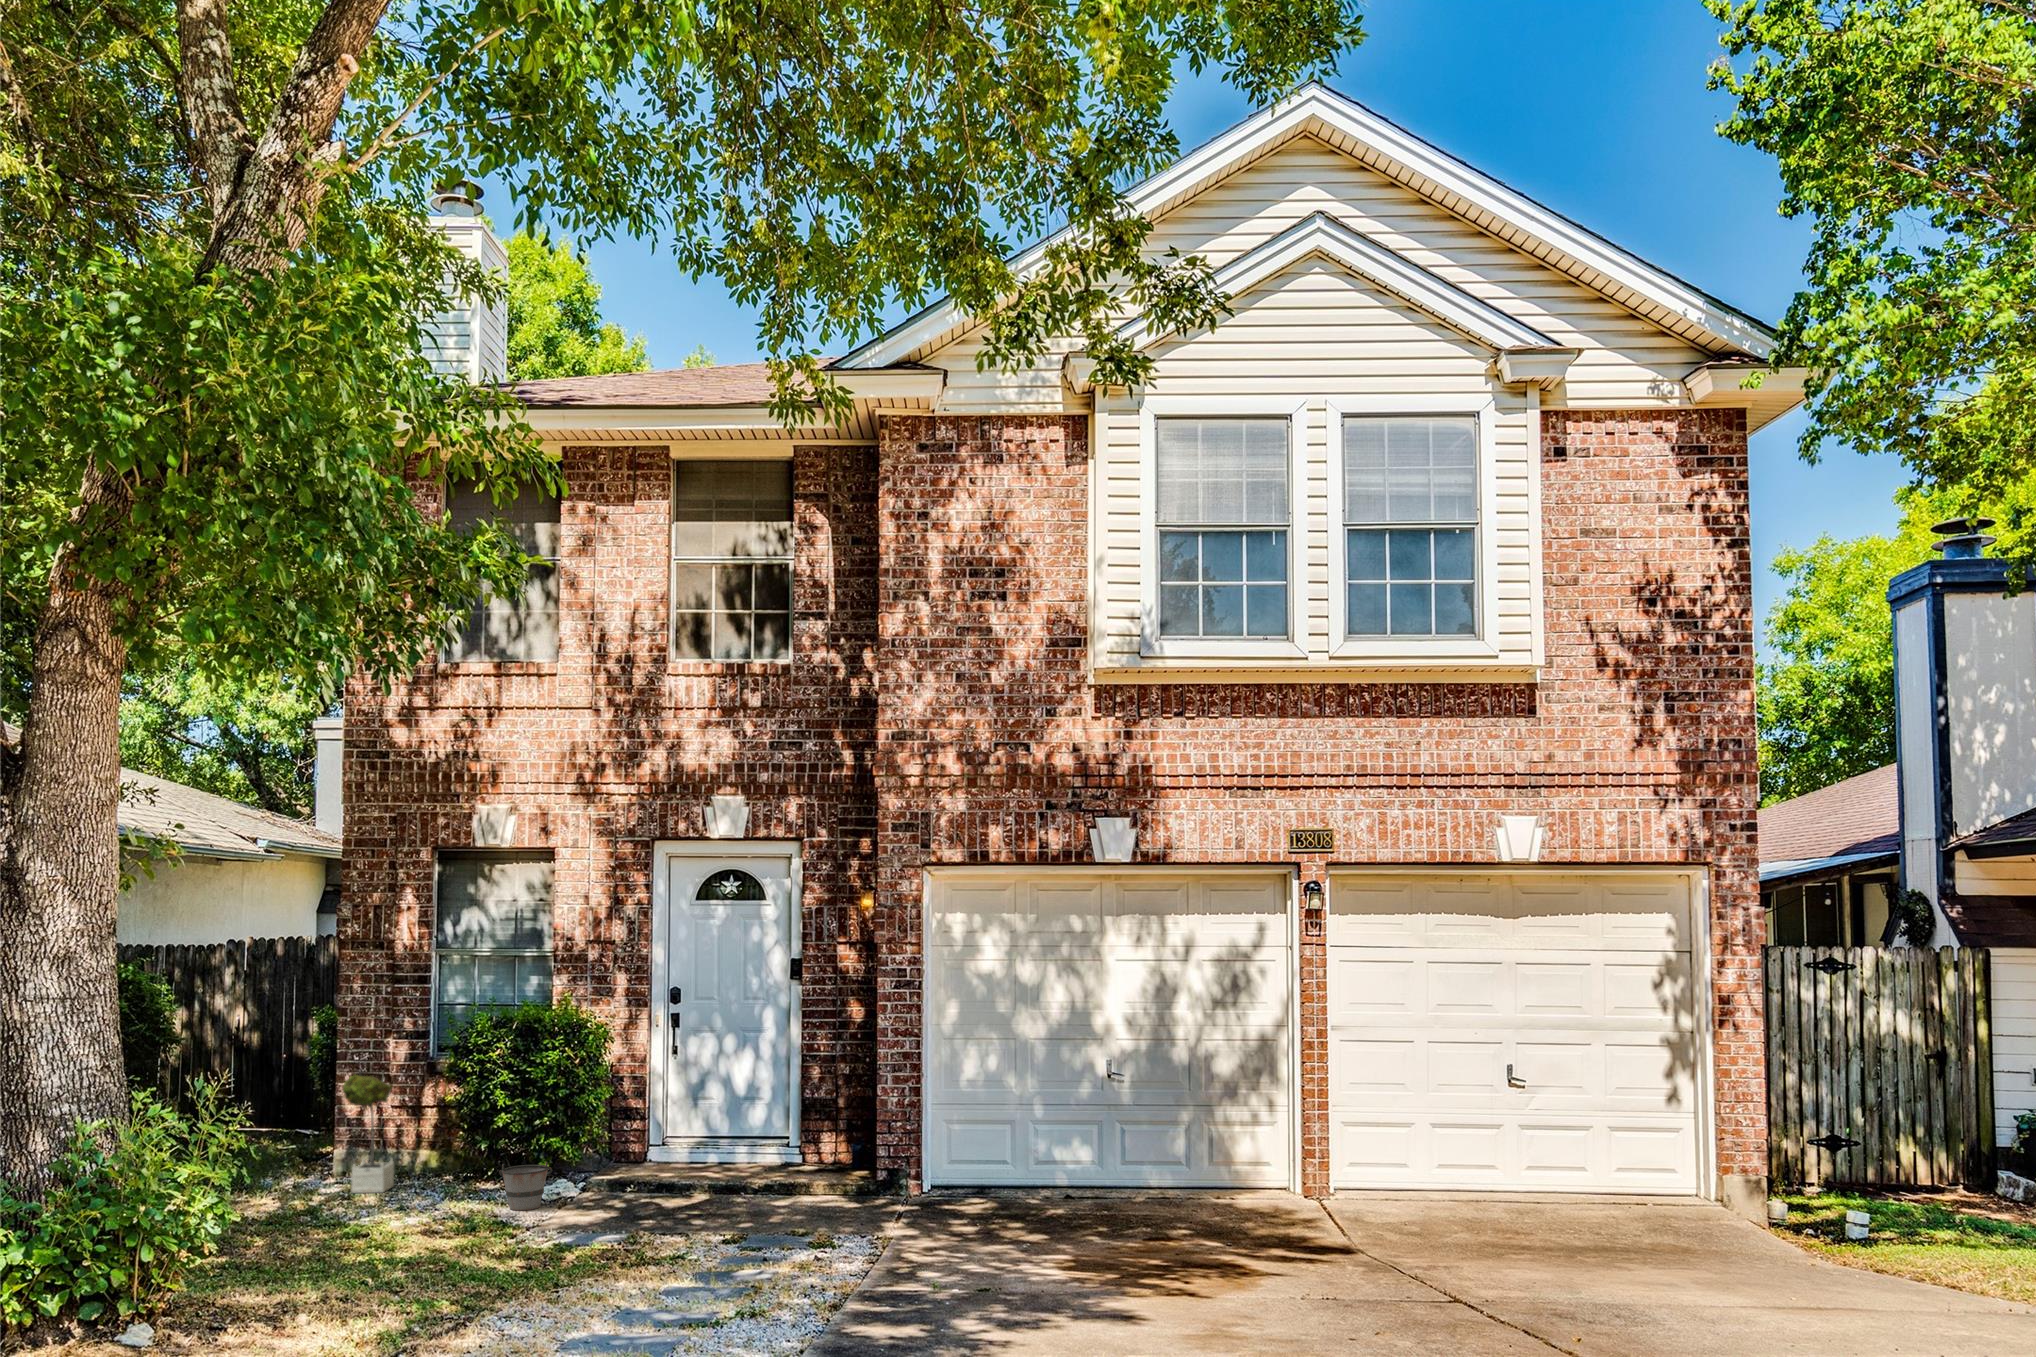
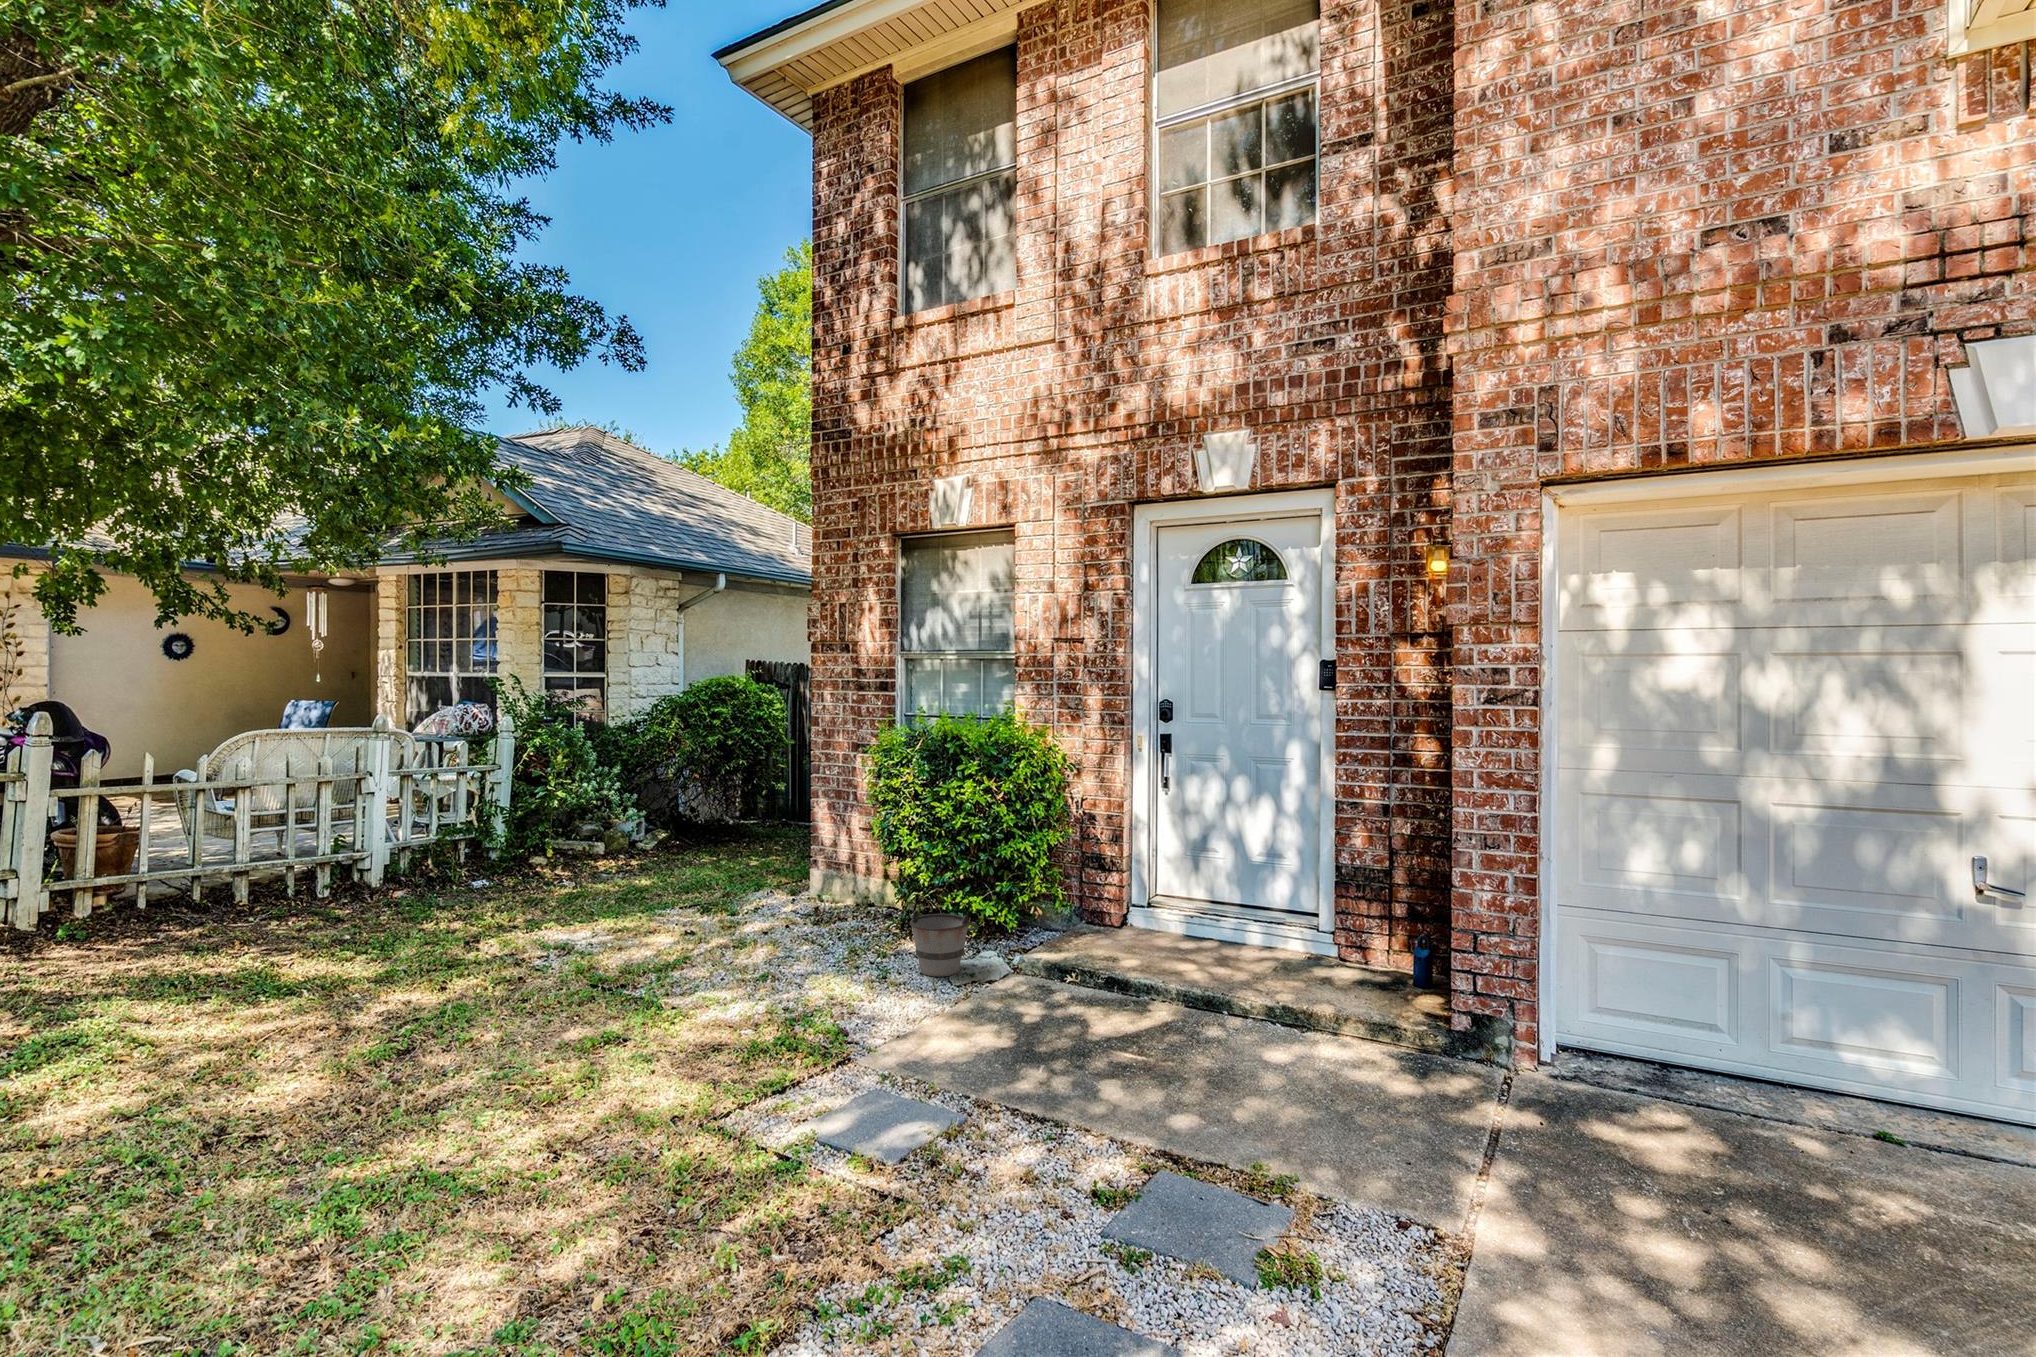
potted tree: present [343,1075,394,1193] -> none [801,782,858,916]

